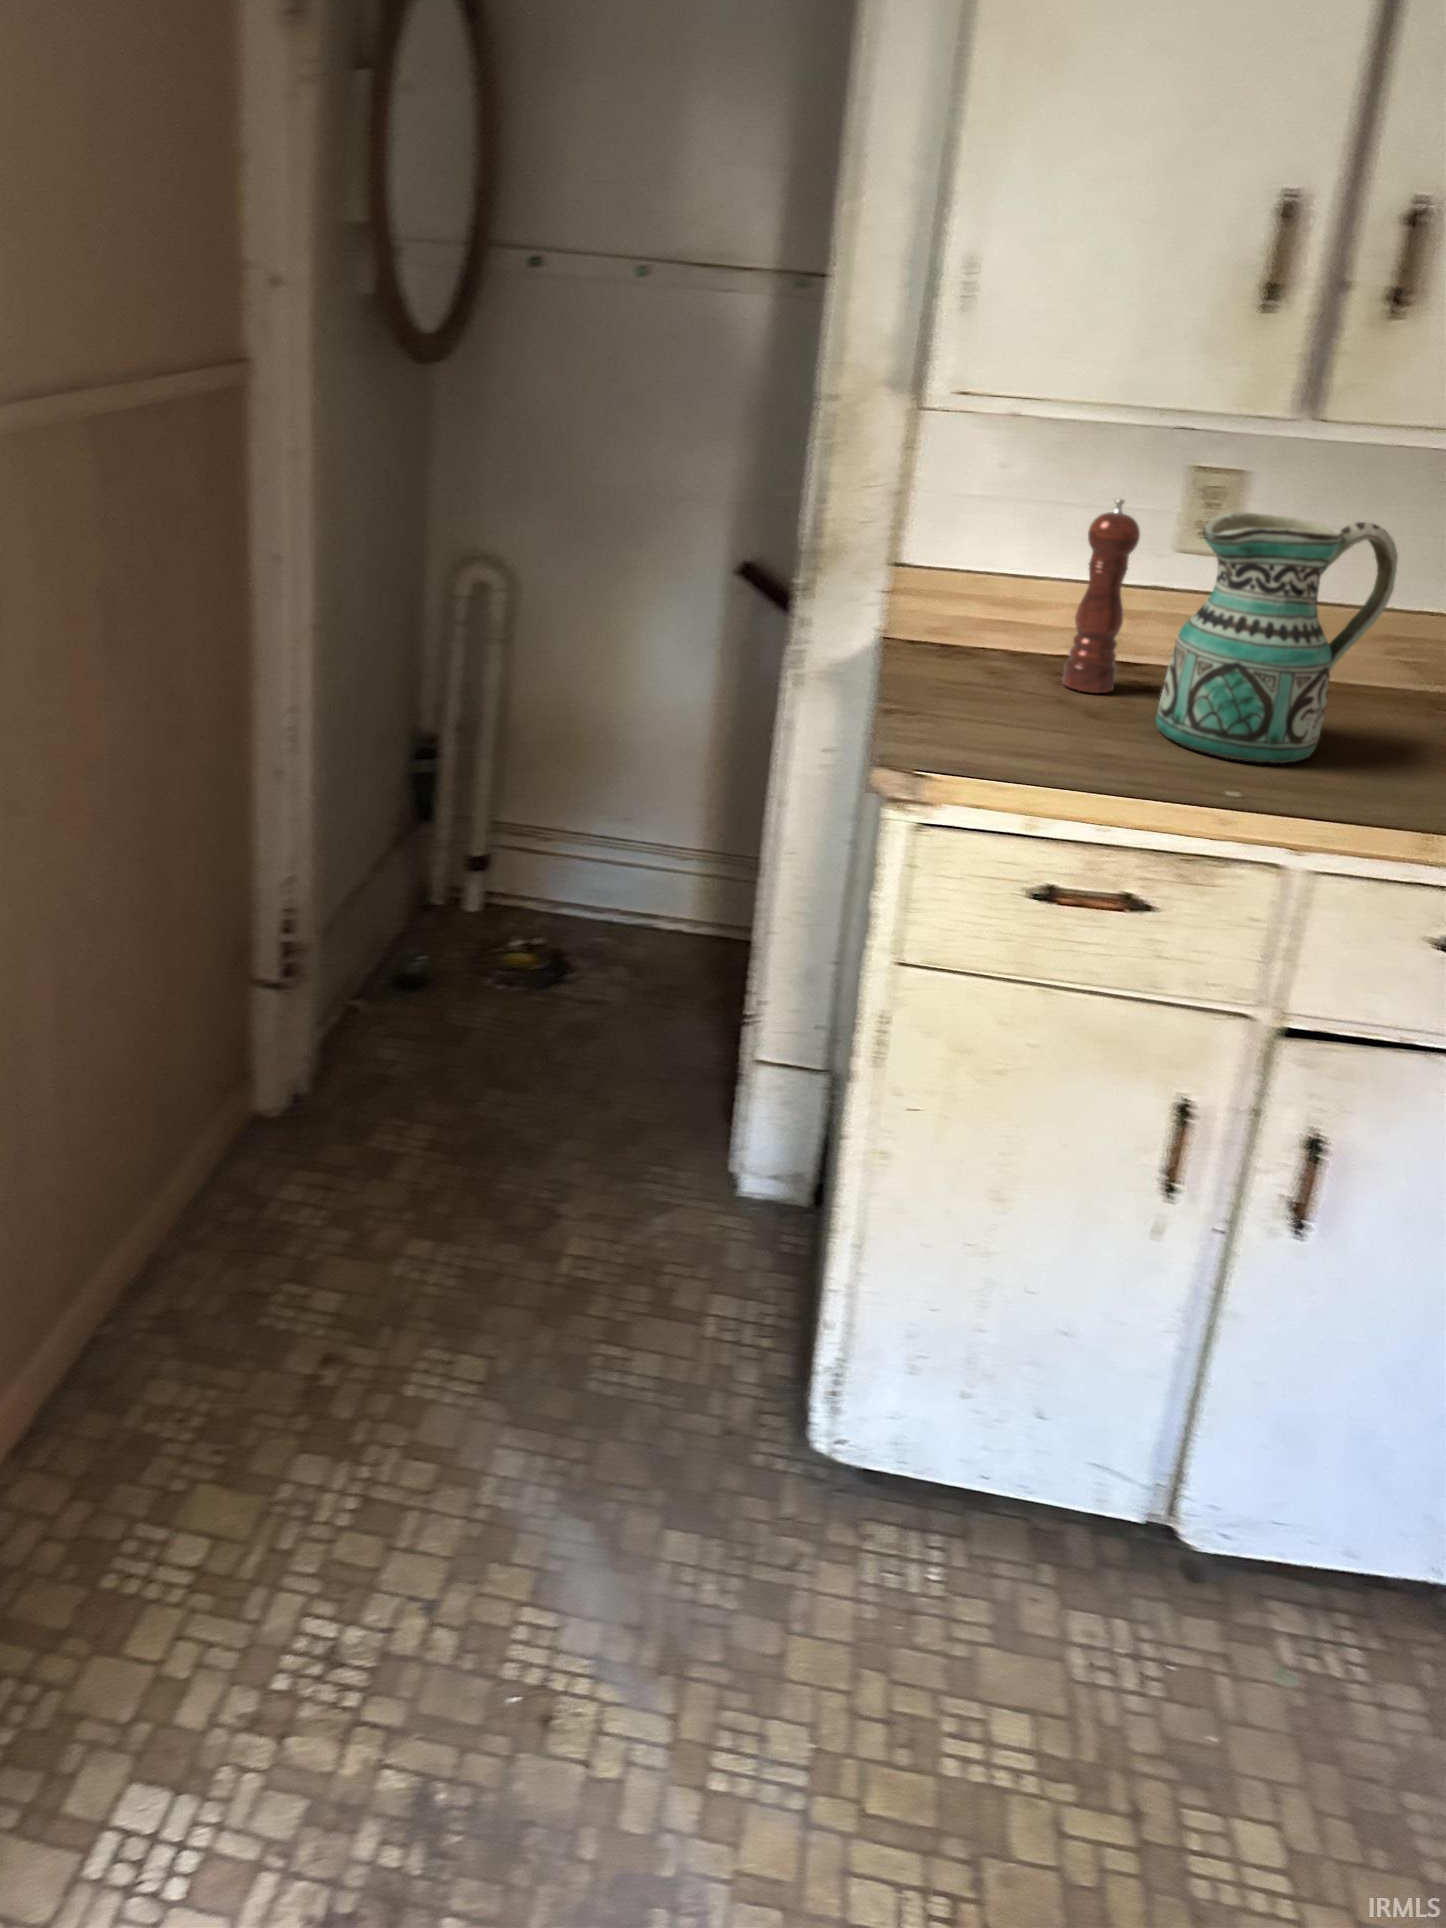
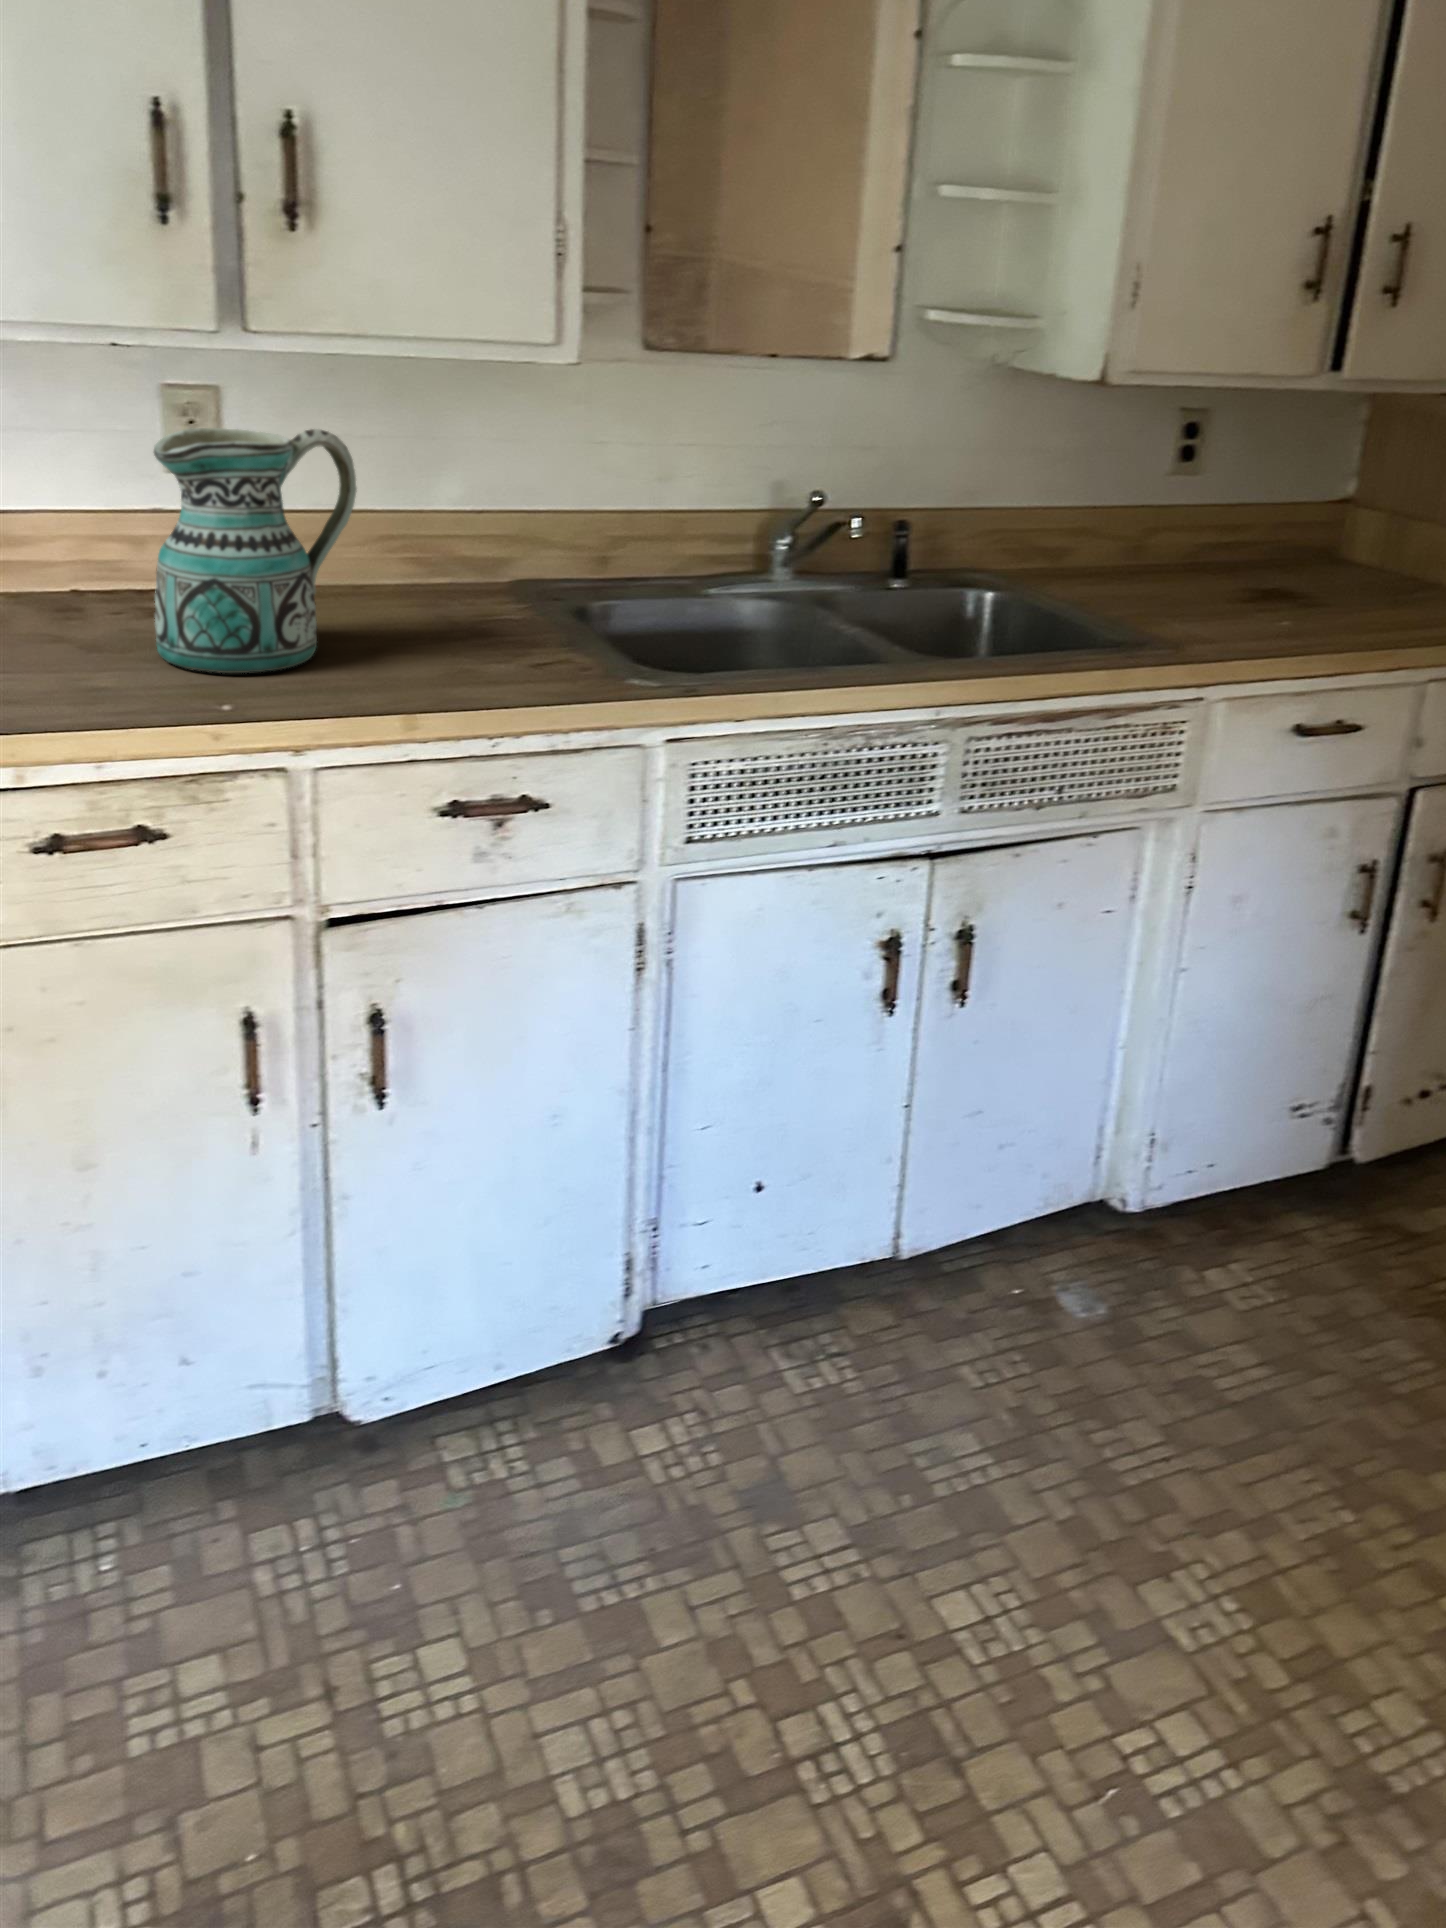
pepper mill: present [1062,499,1140,693] -> none [49,423,118,628]

